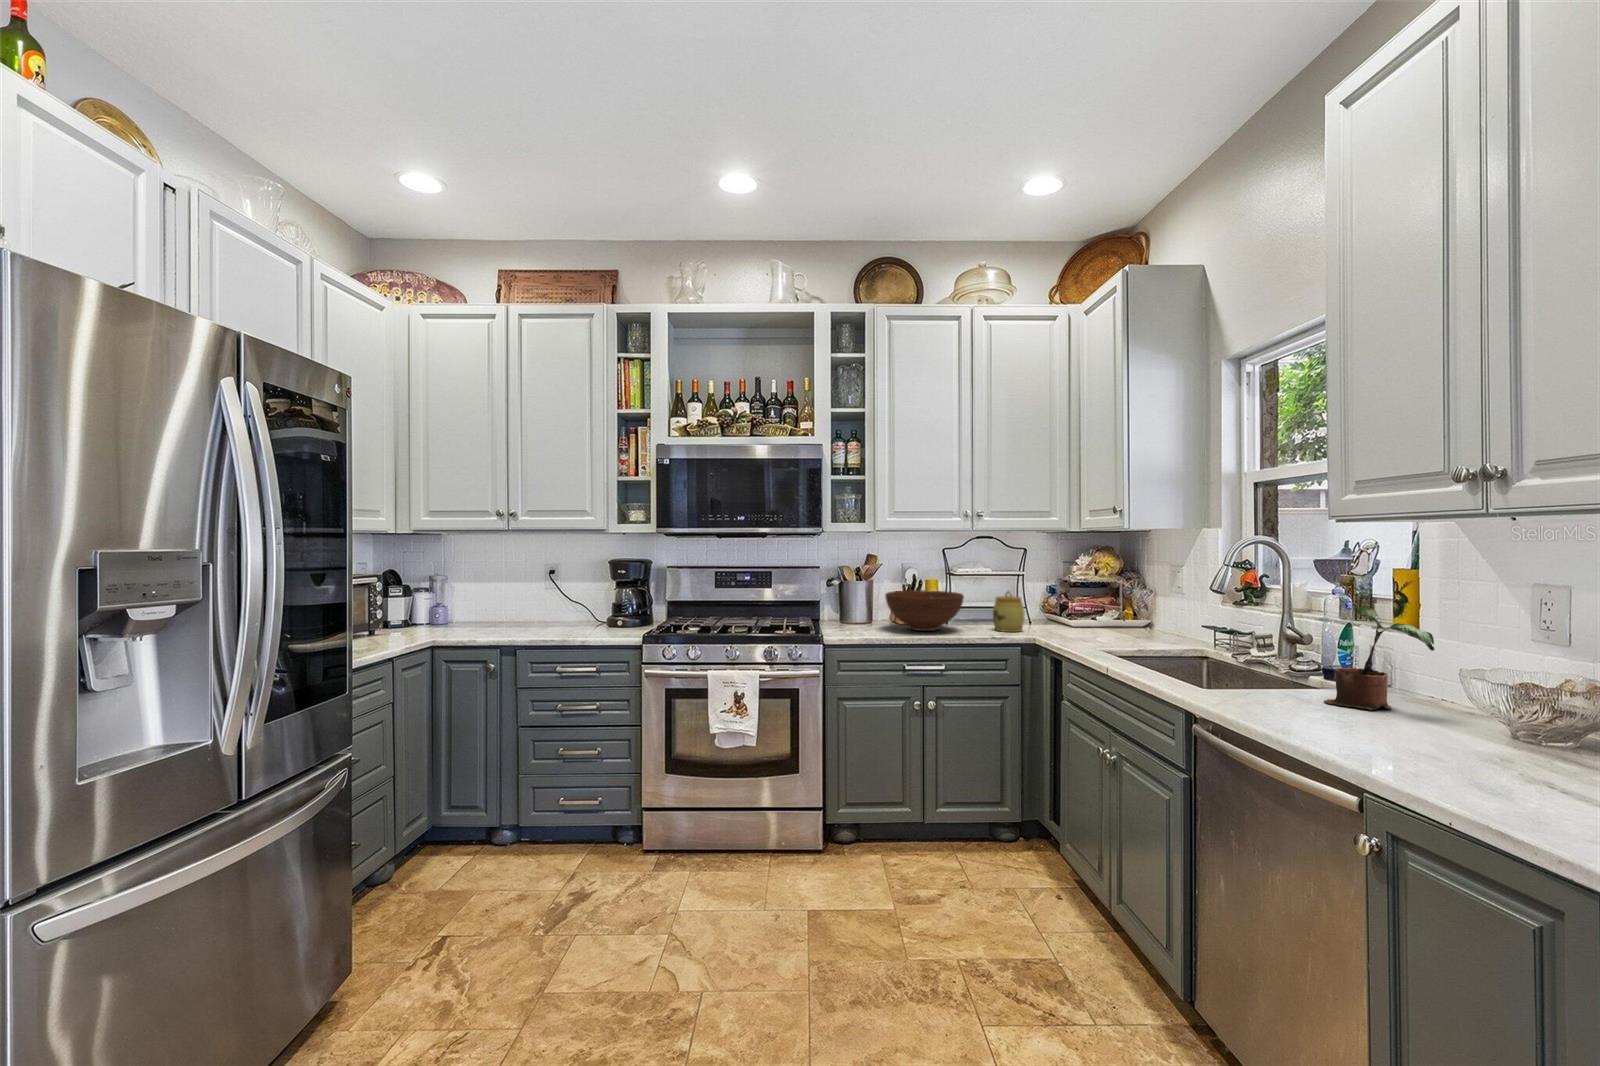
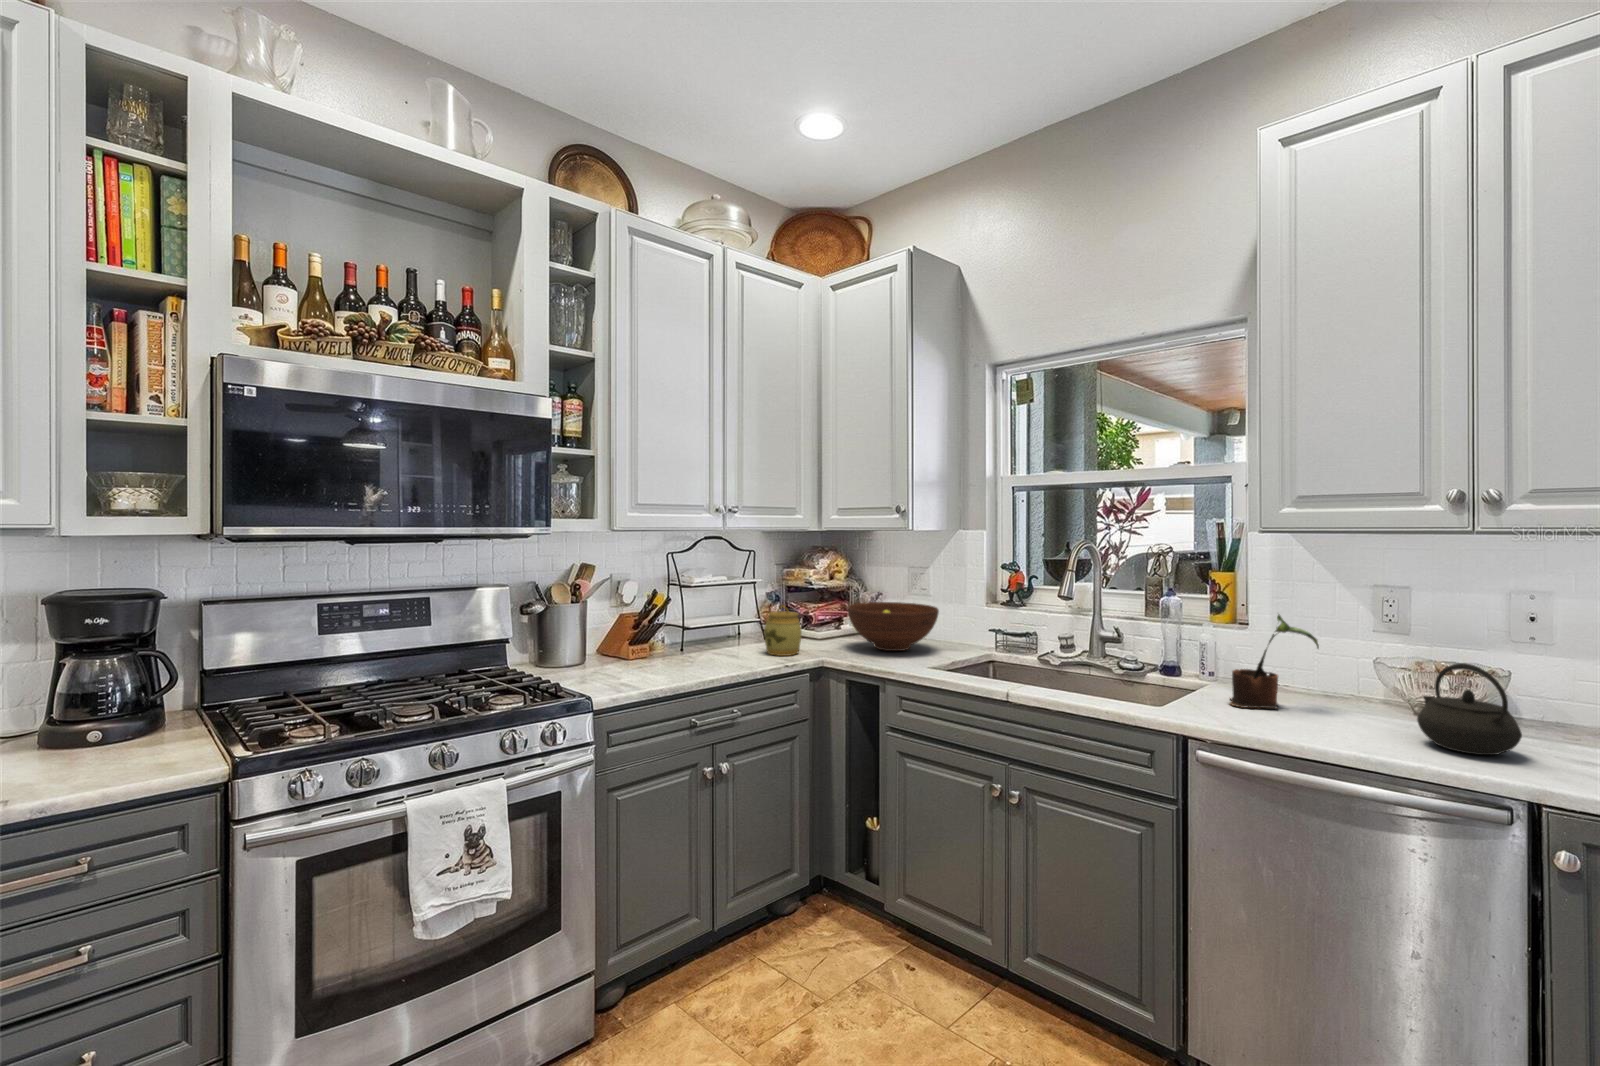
fruit bowl: present [885,590,964,631] -> present [848,602,939,651]
kettle: none [1435,663,1556,767] -> present [1417,663,1522,755]

